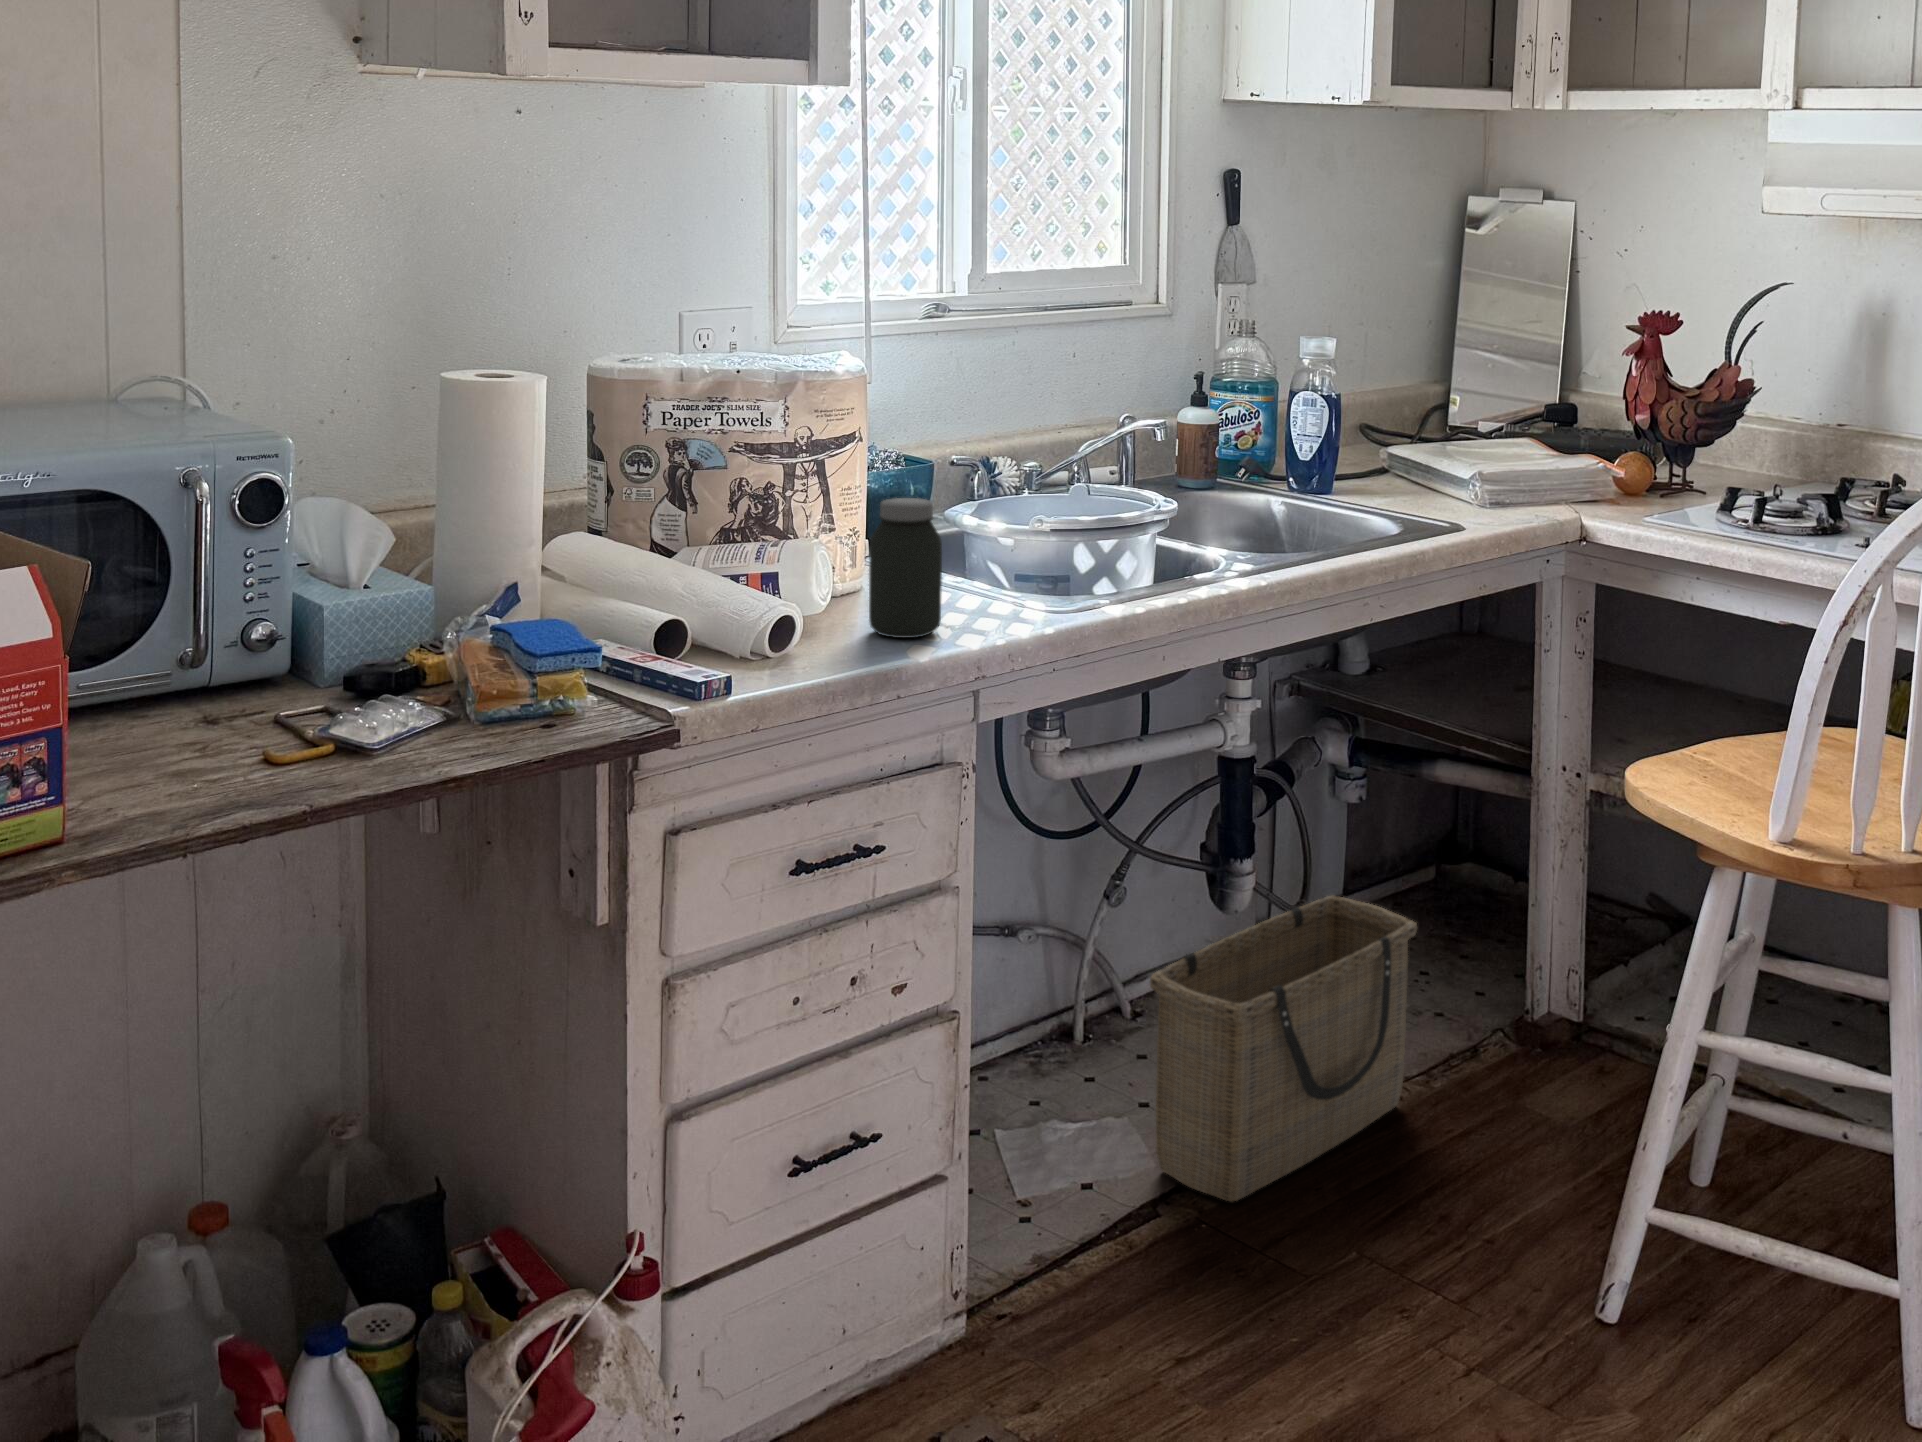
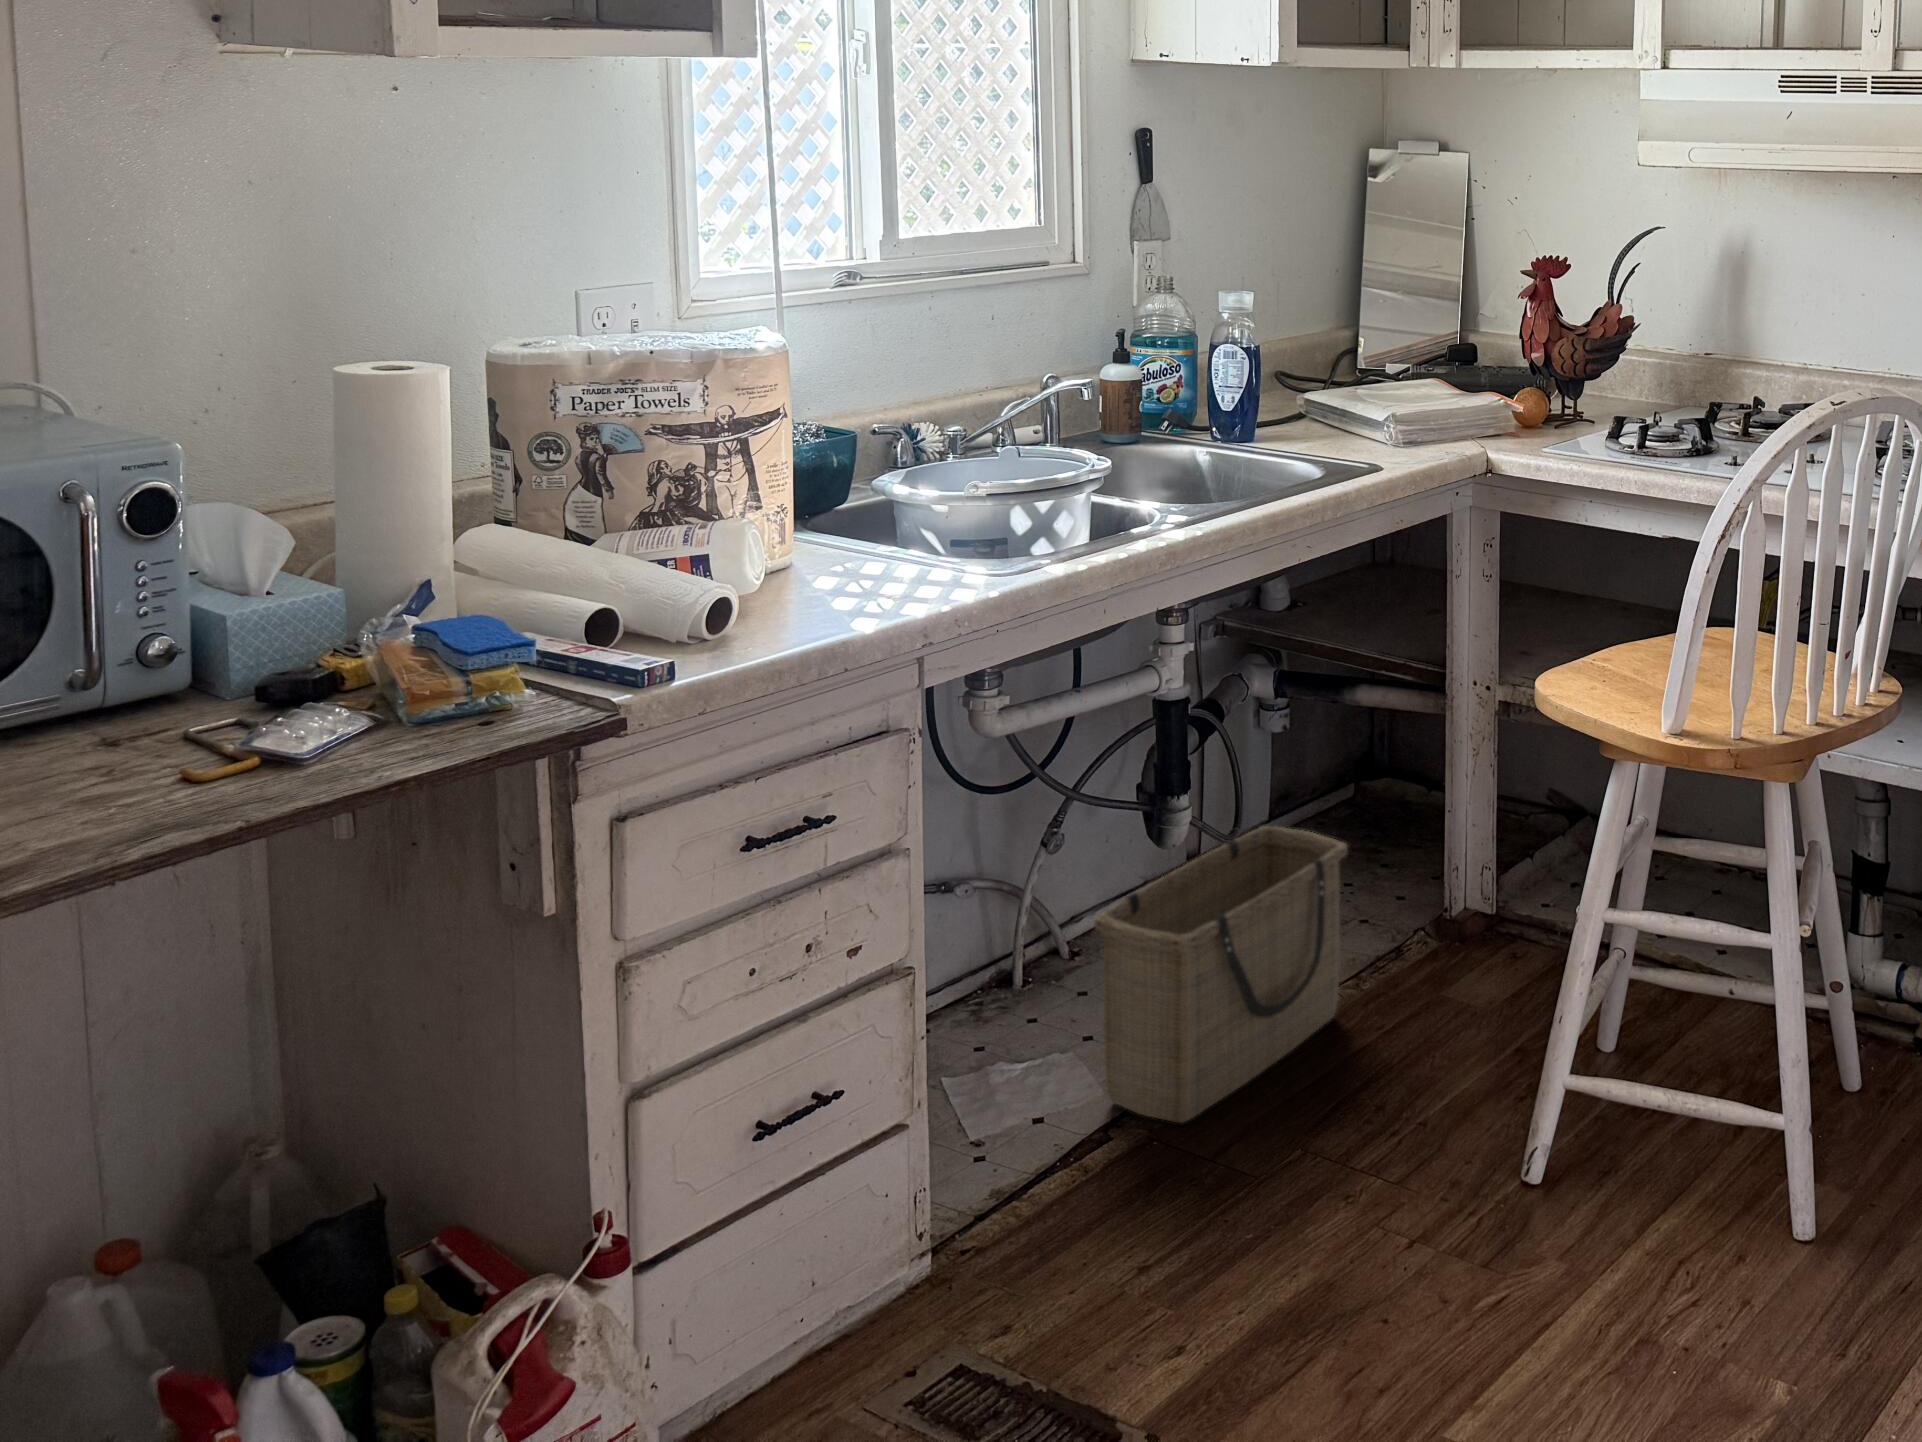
jar: present [869,498,942,638] -> none [806,471,881,609]

